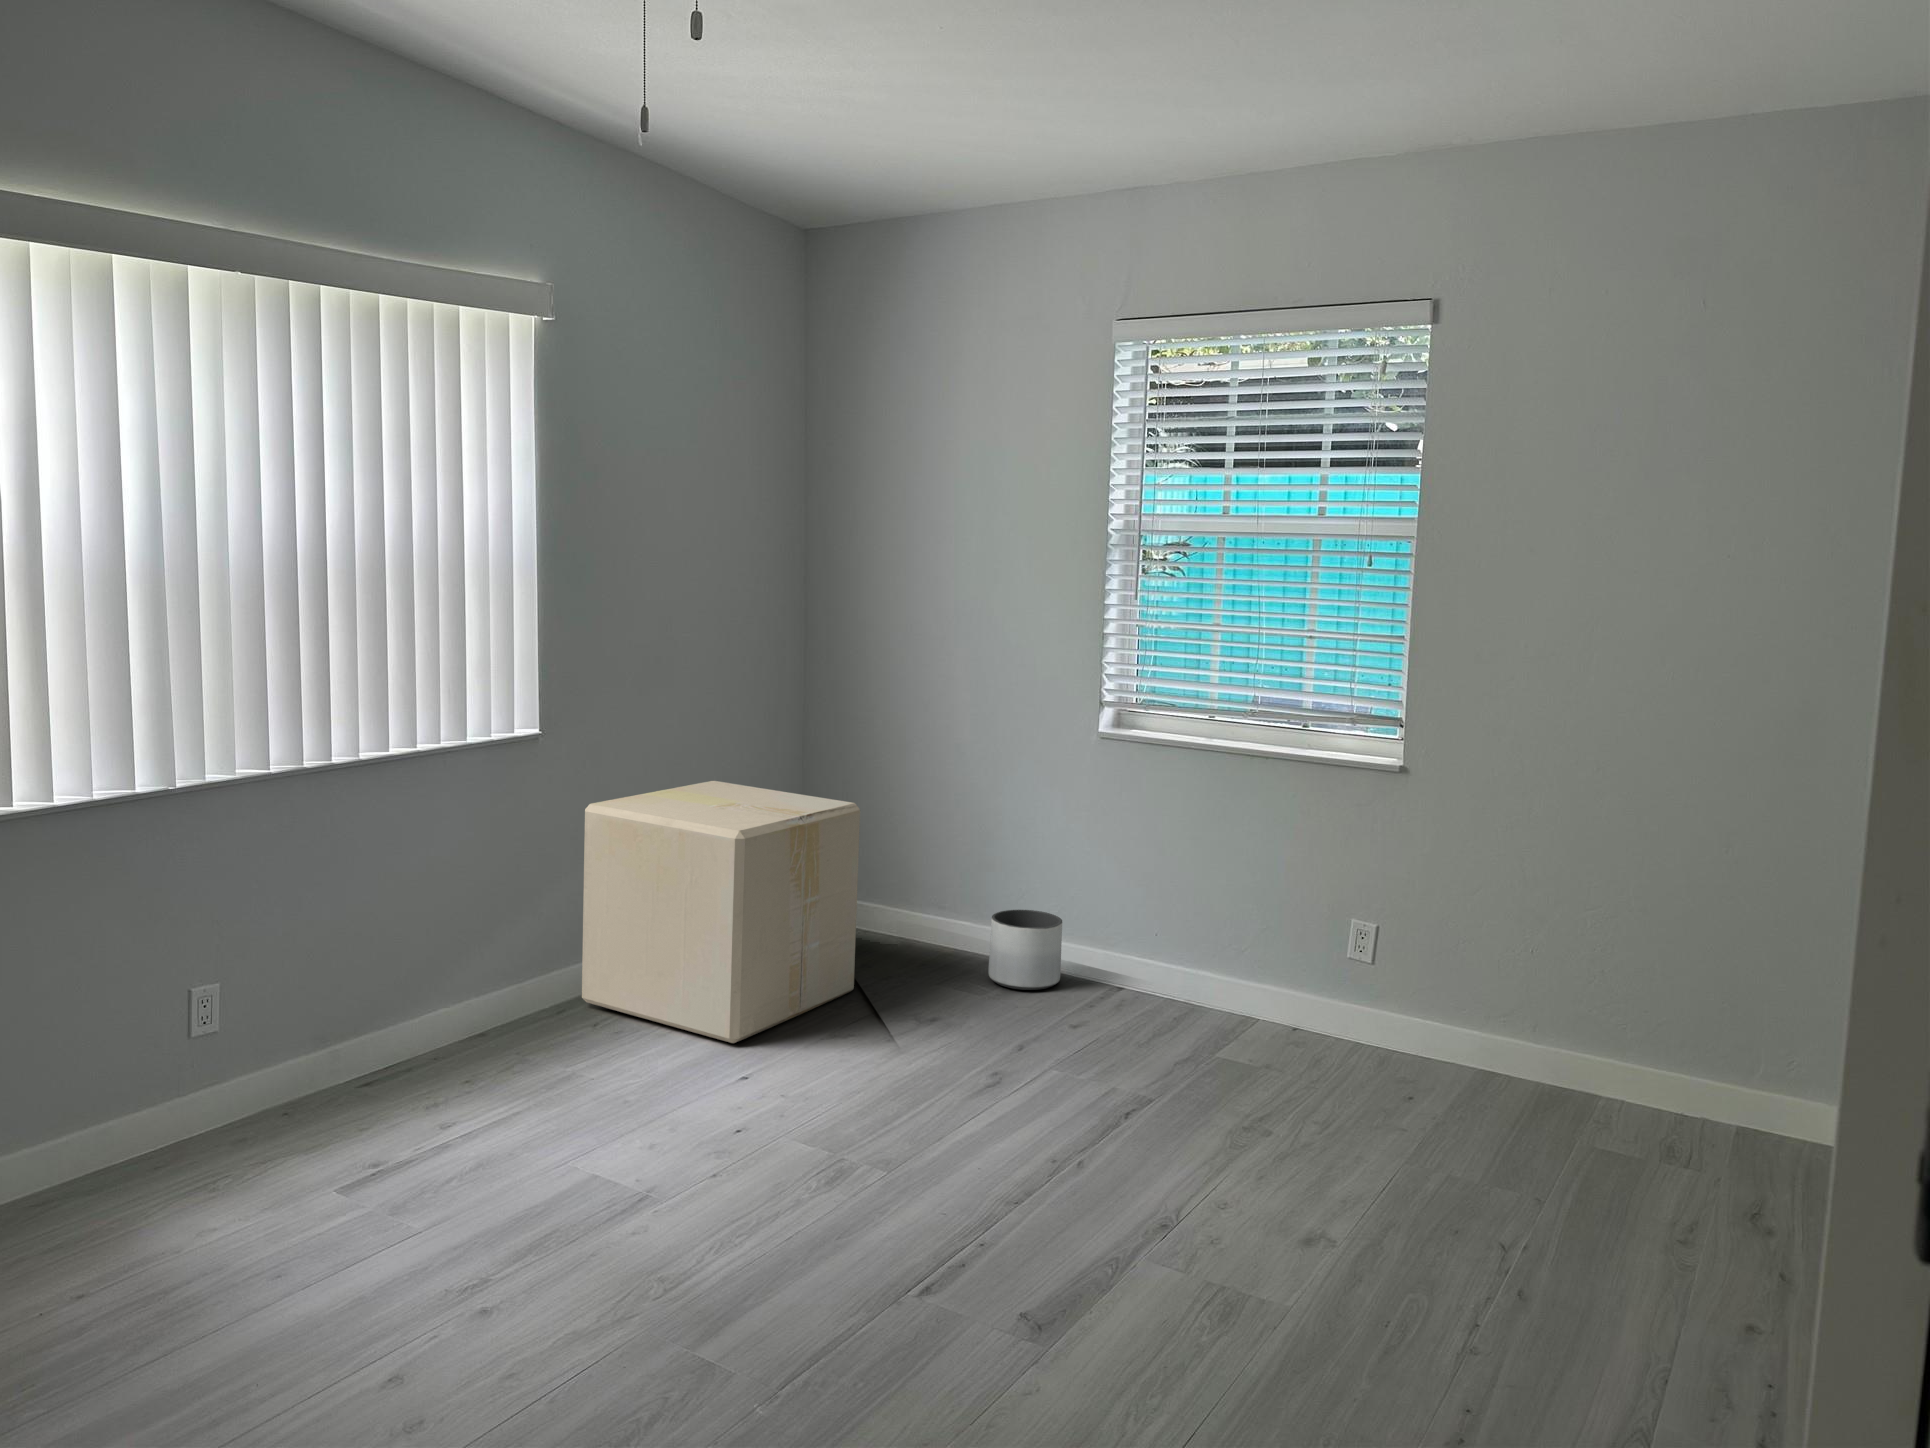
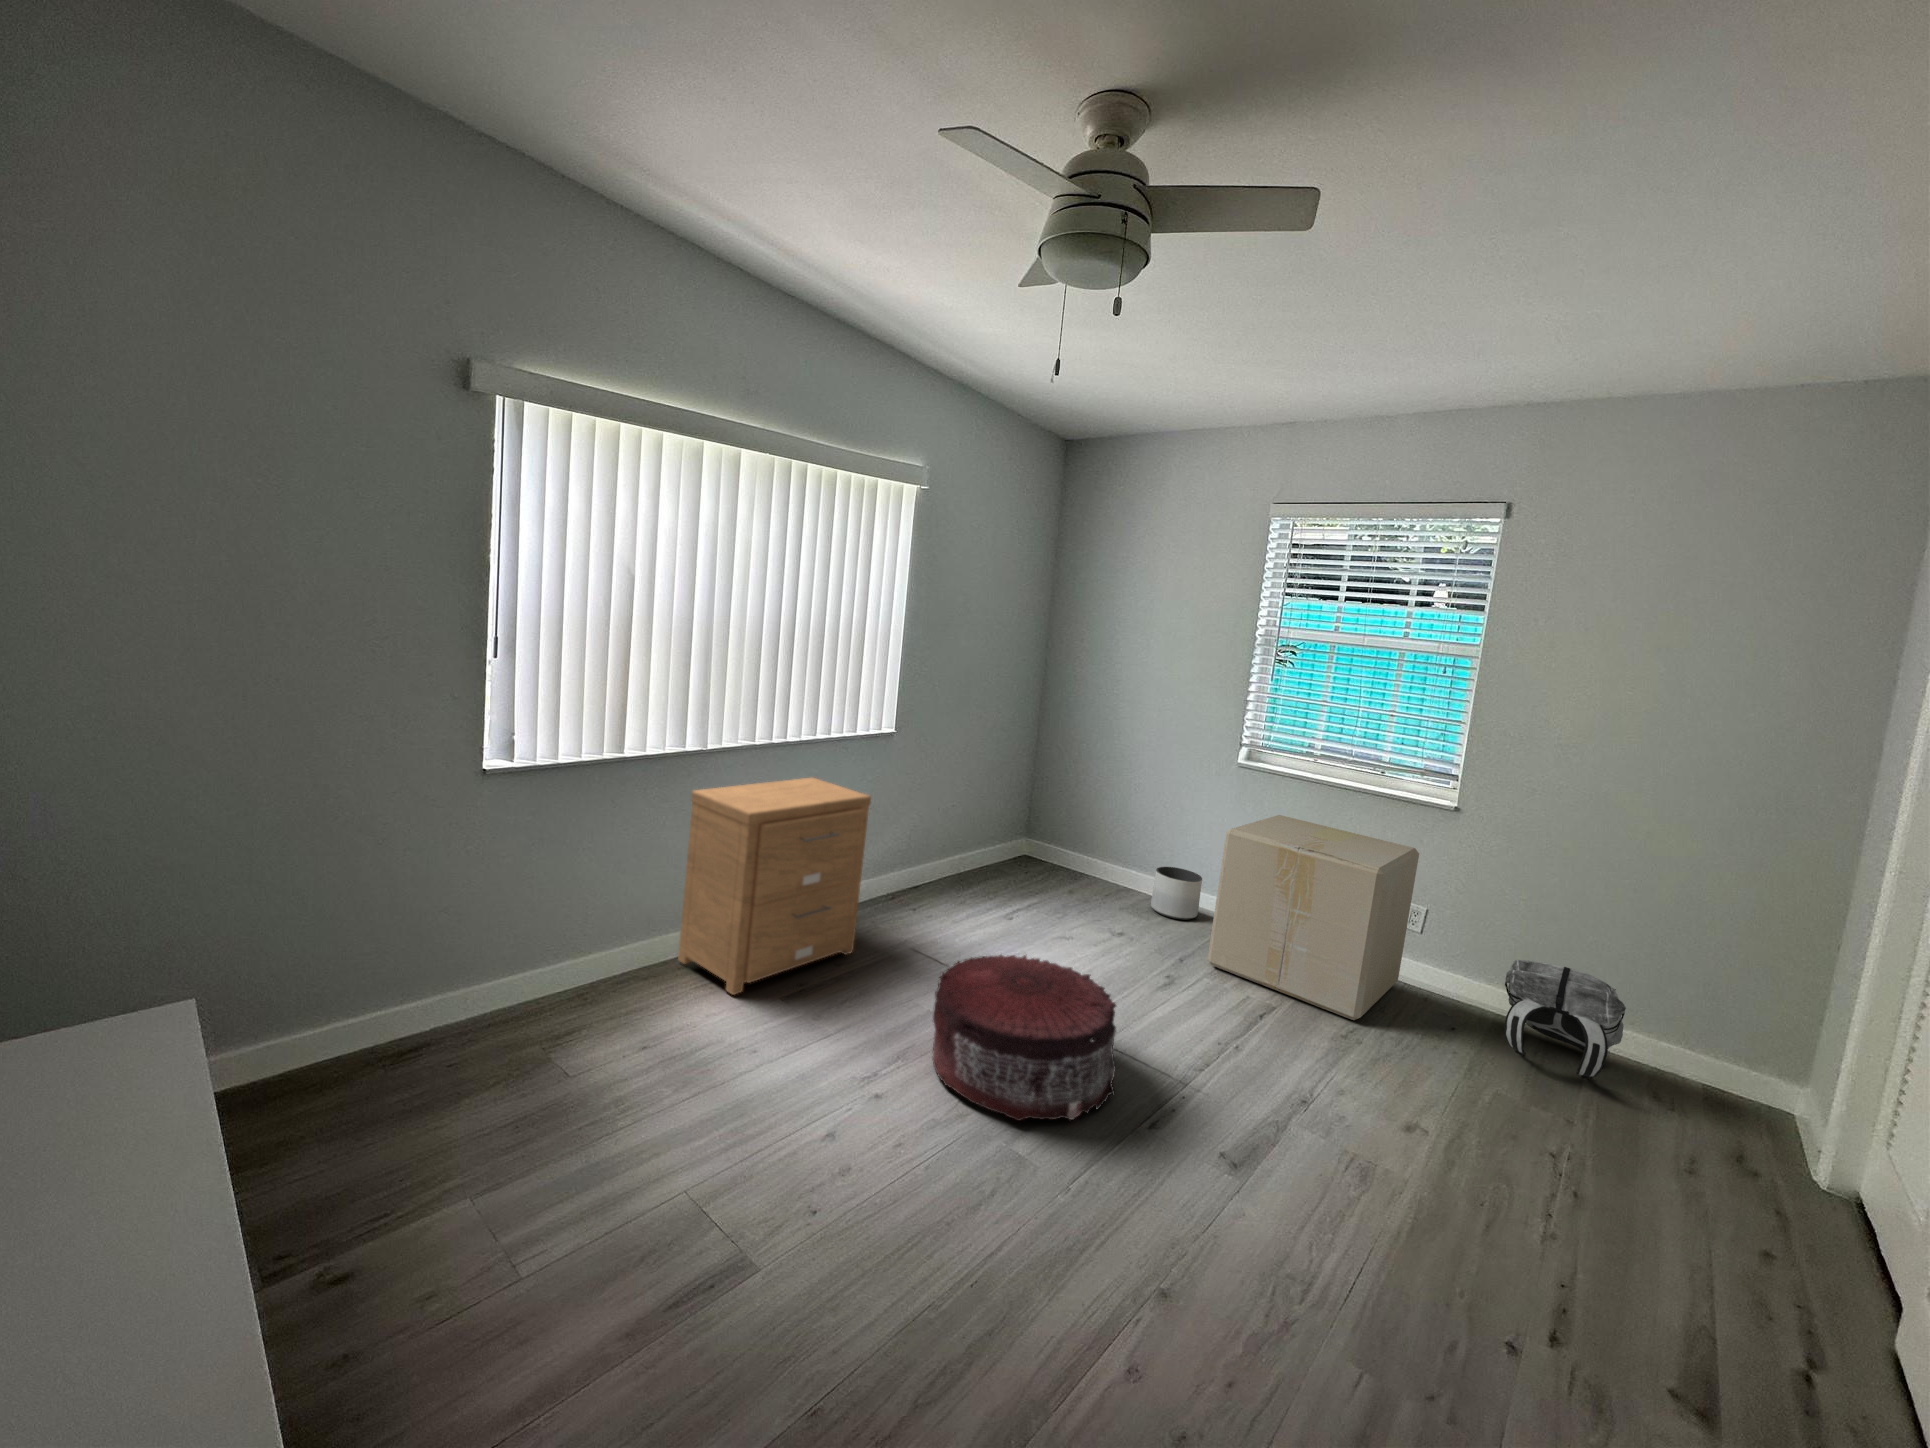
cardboard box: present [582,781,860,1043] -> present [1208,815,1419,1020]
nightstand: none [155,826,487,1205] -> present [678,778,871,995]
backpack: none [1464,979,1624,1137] -> present [1504,960,1626,1079]
pouf: none [593,1068,887,1323] -> present [932,955,1116,1121]

